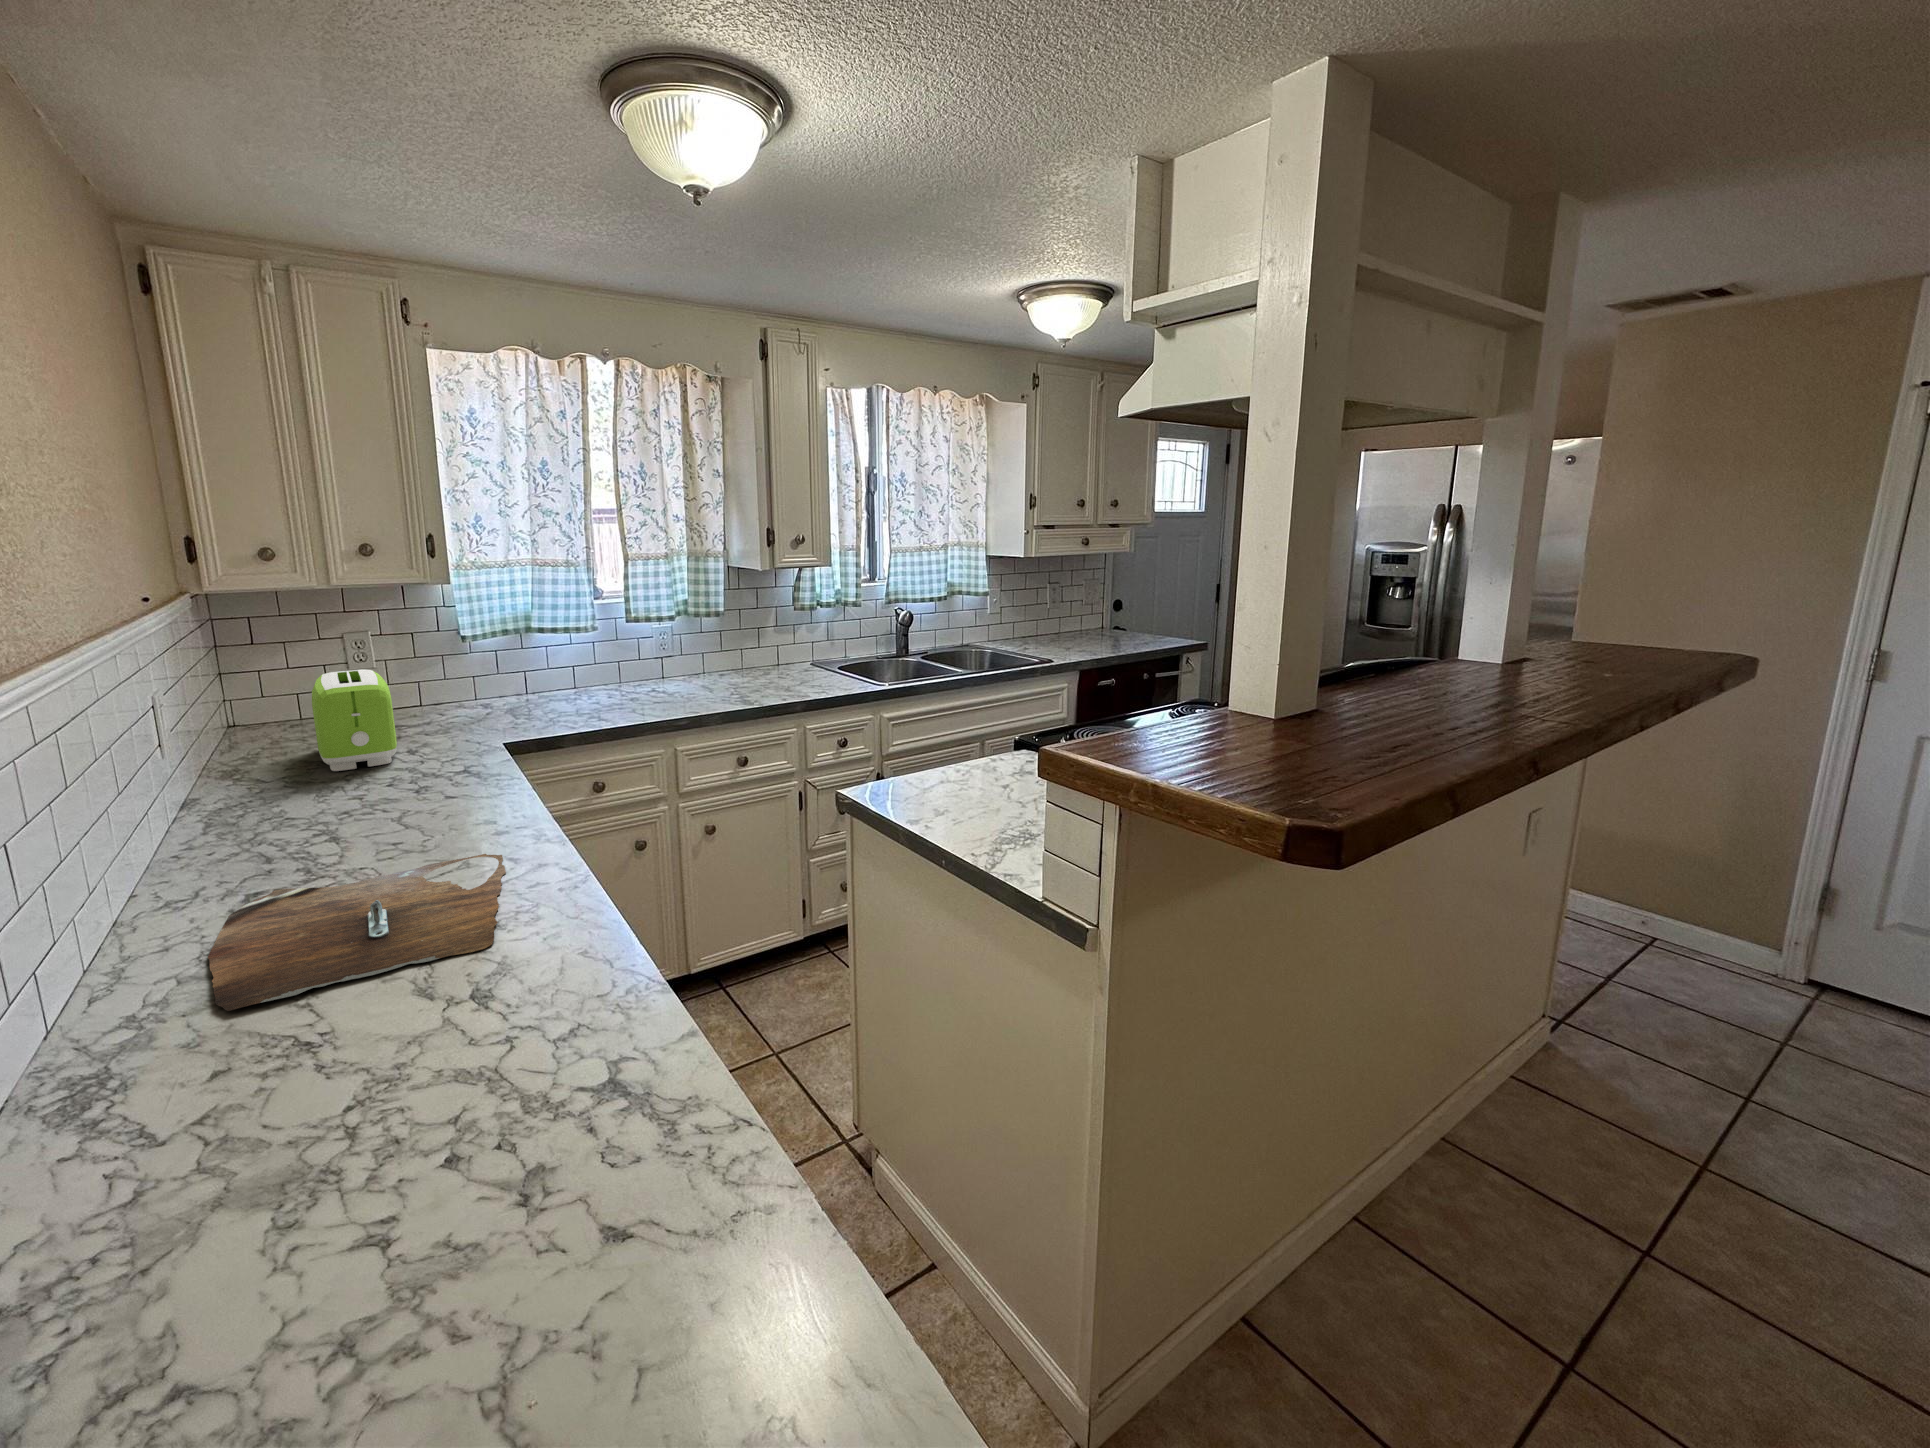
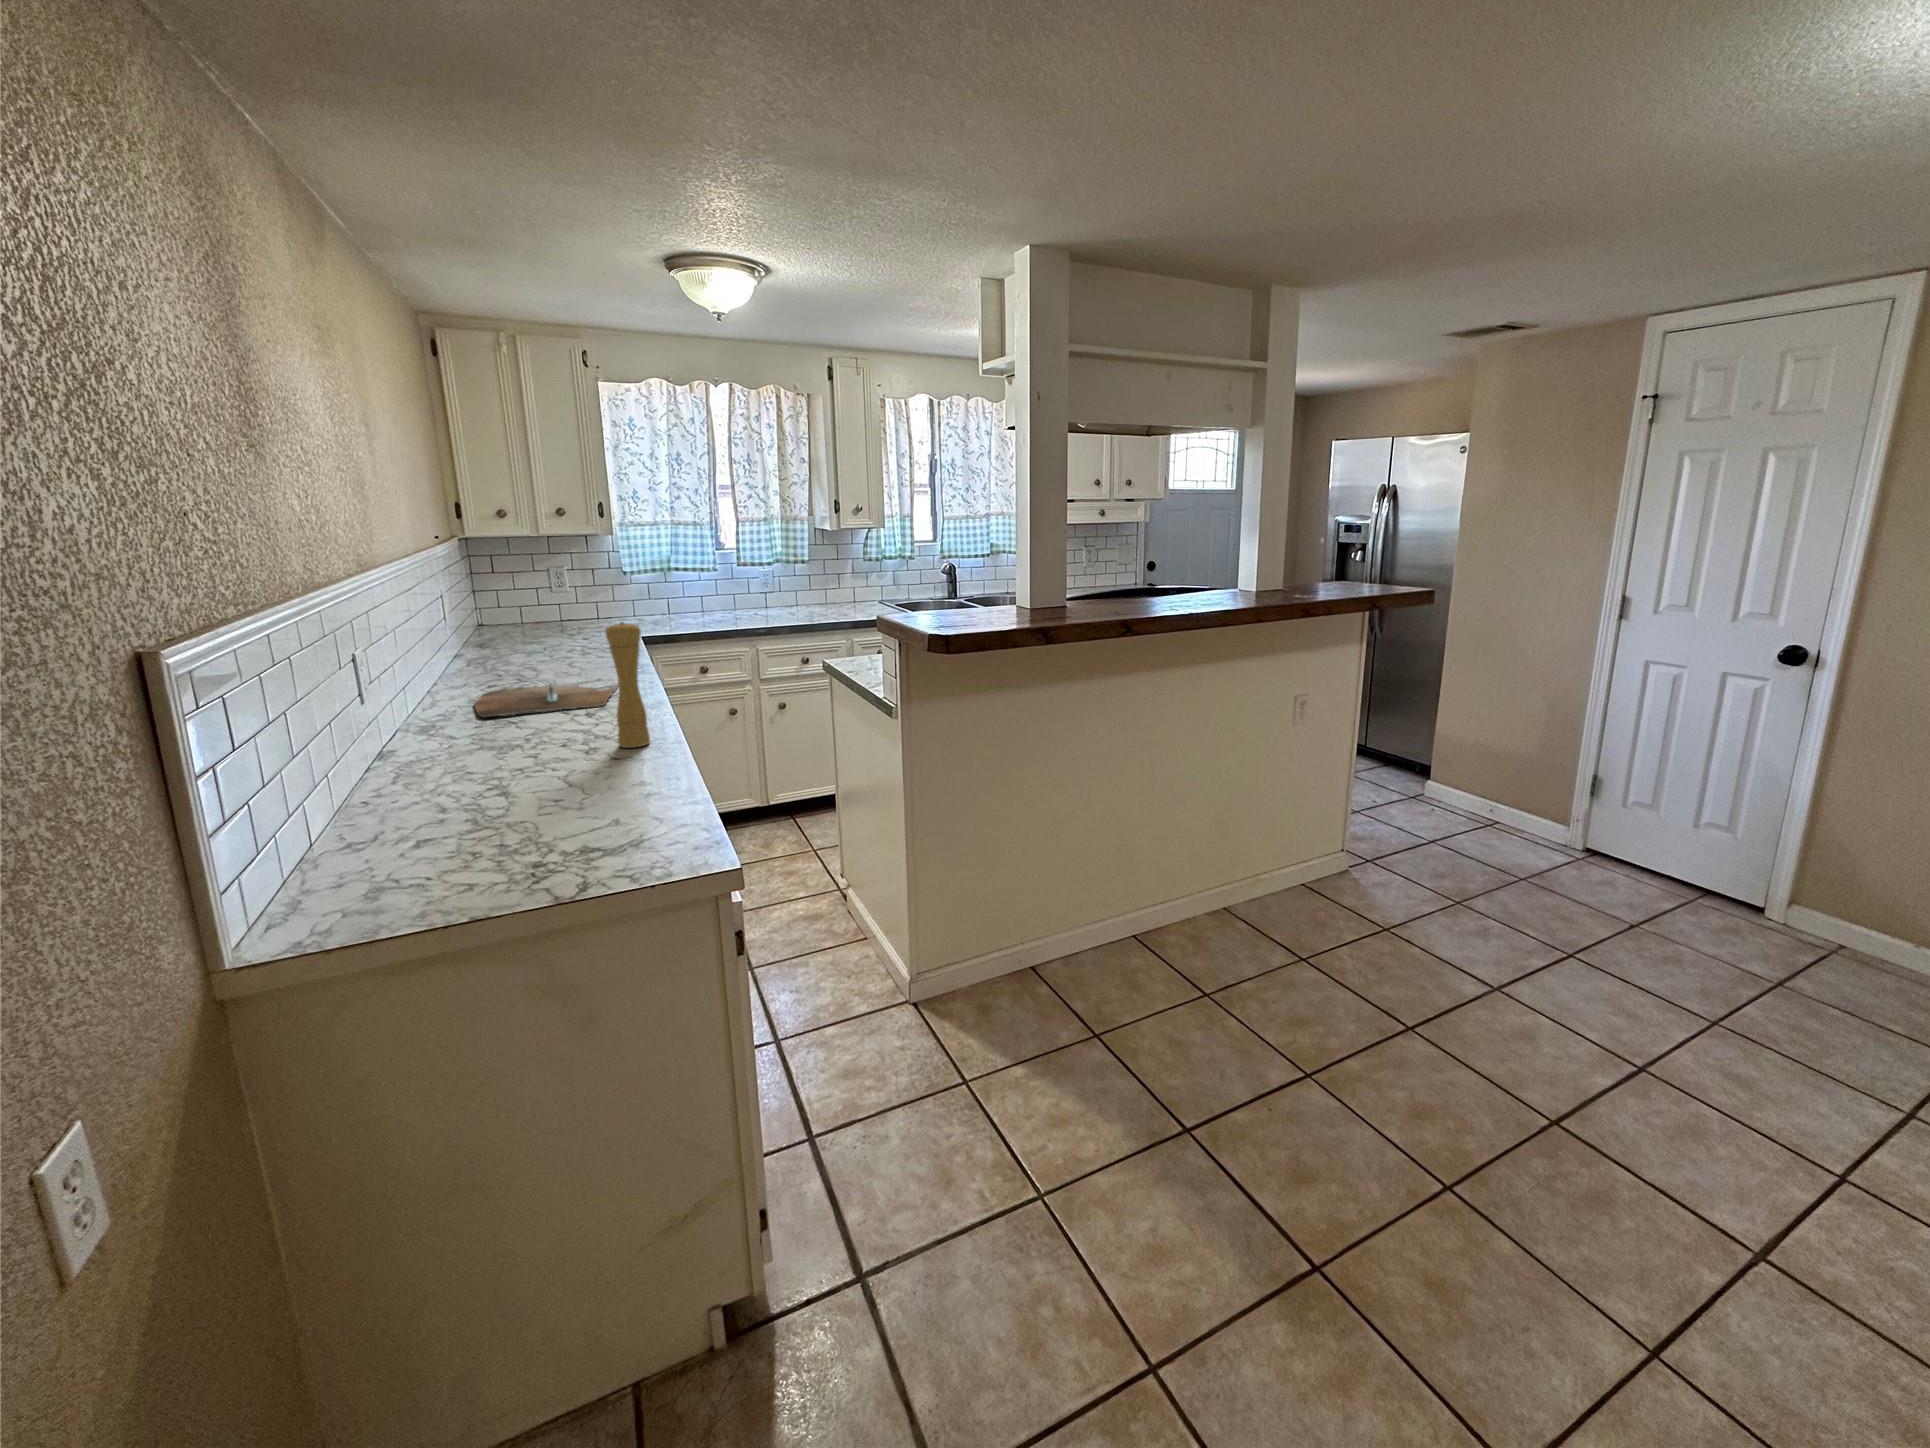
toaster: present [312,669,397,771] -> none [527,588,577,647]
pepper mill: none [552,833,652,1142] -> present [605,622,650,748]

